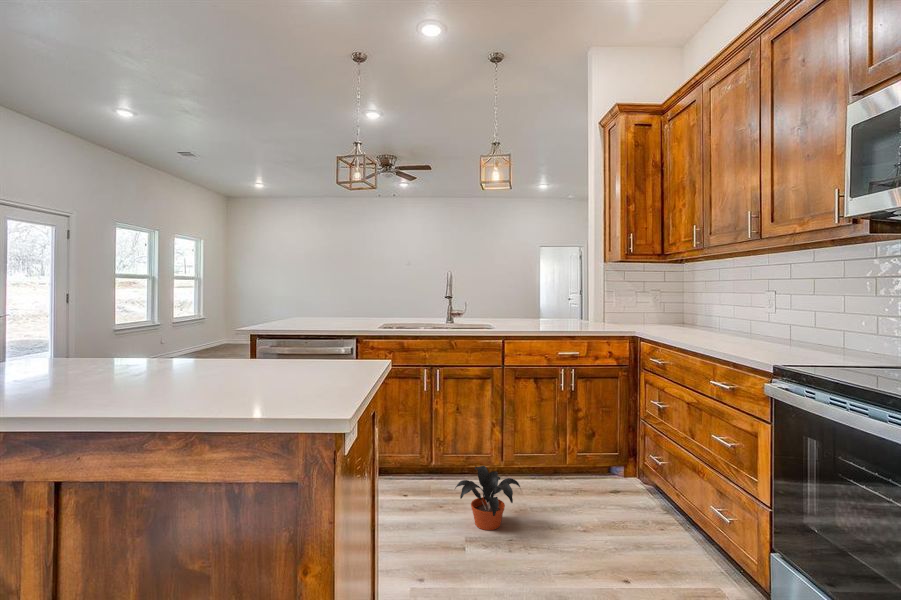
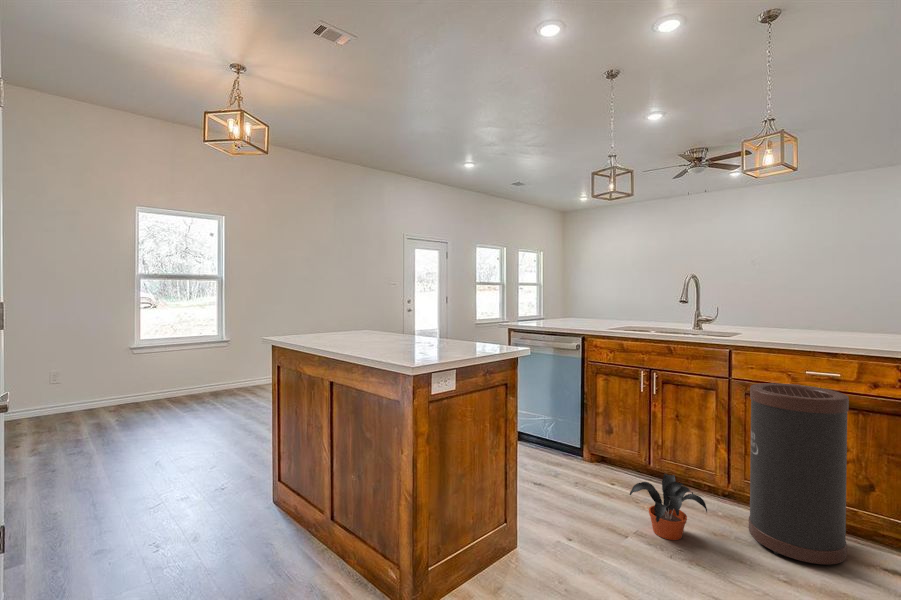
trash can: none [532,365,597,509] -> present [749,383,849,565]

